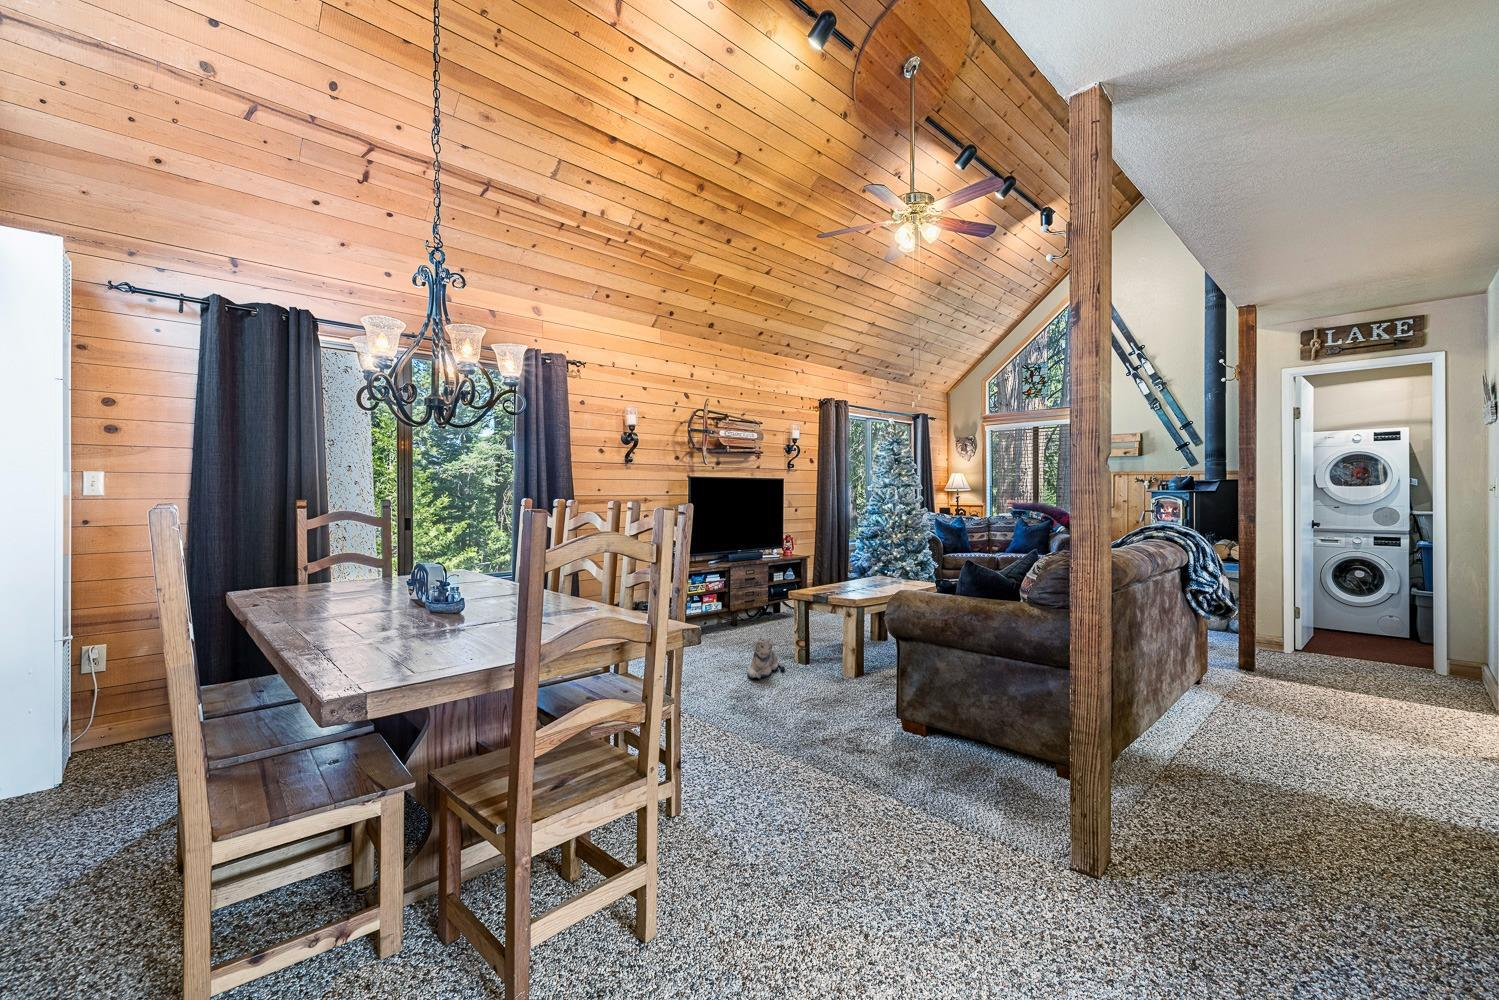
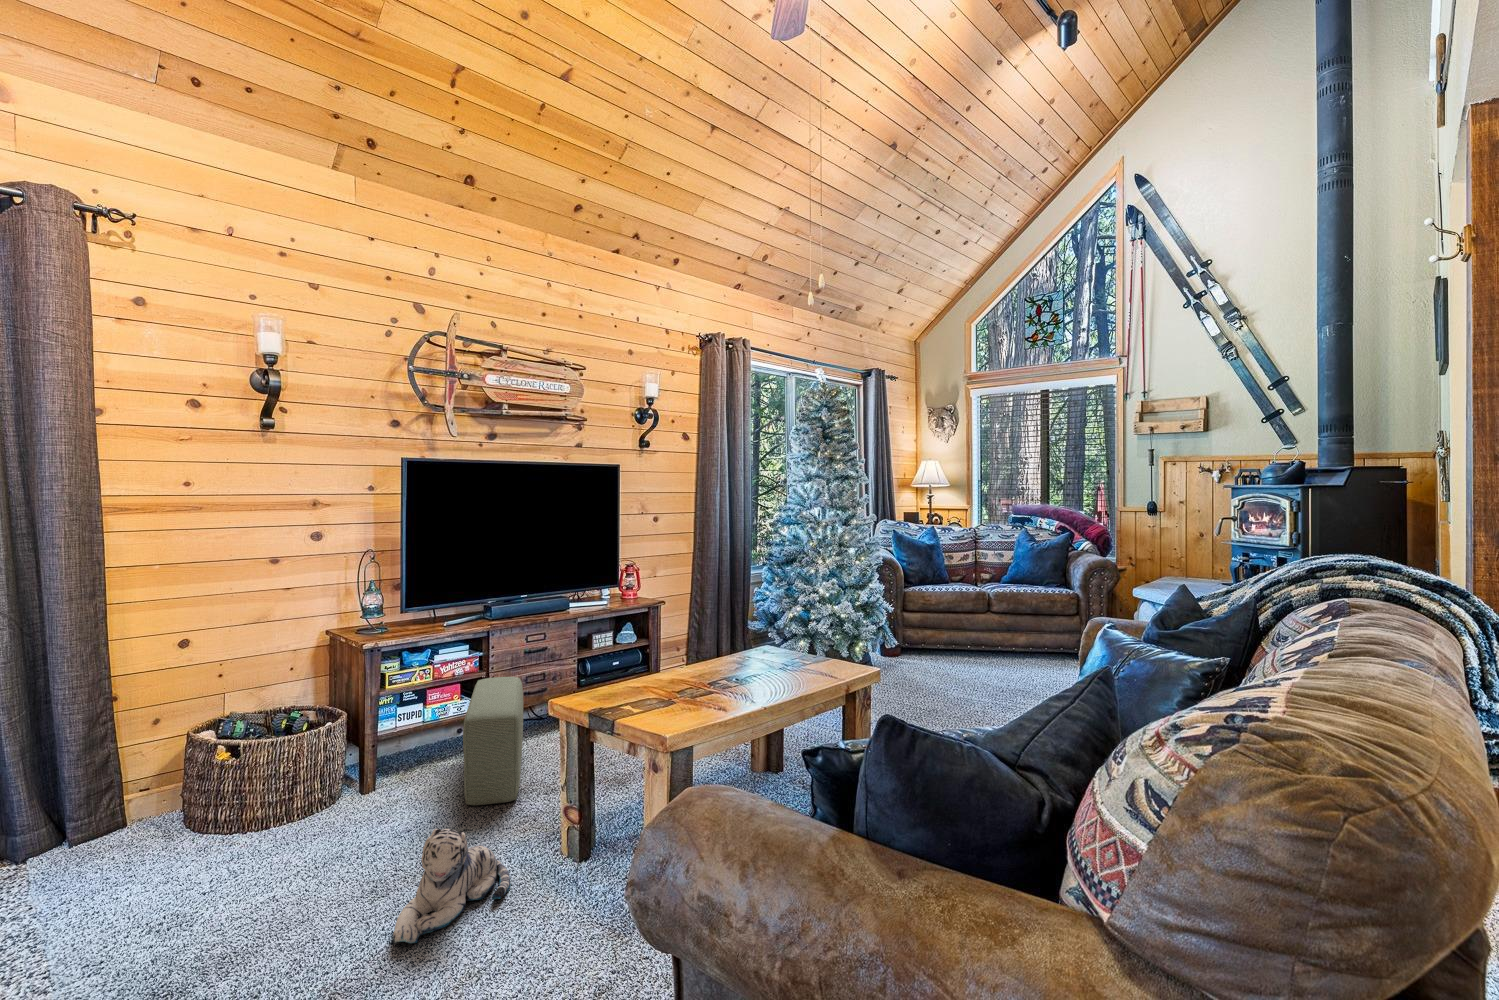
pouf: none [725,592,763,647] -> present [463,677,523,805]

